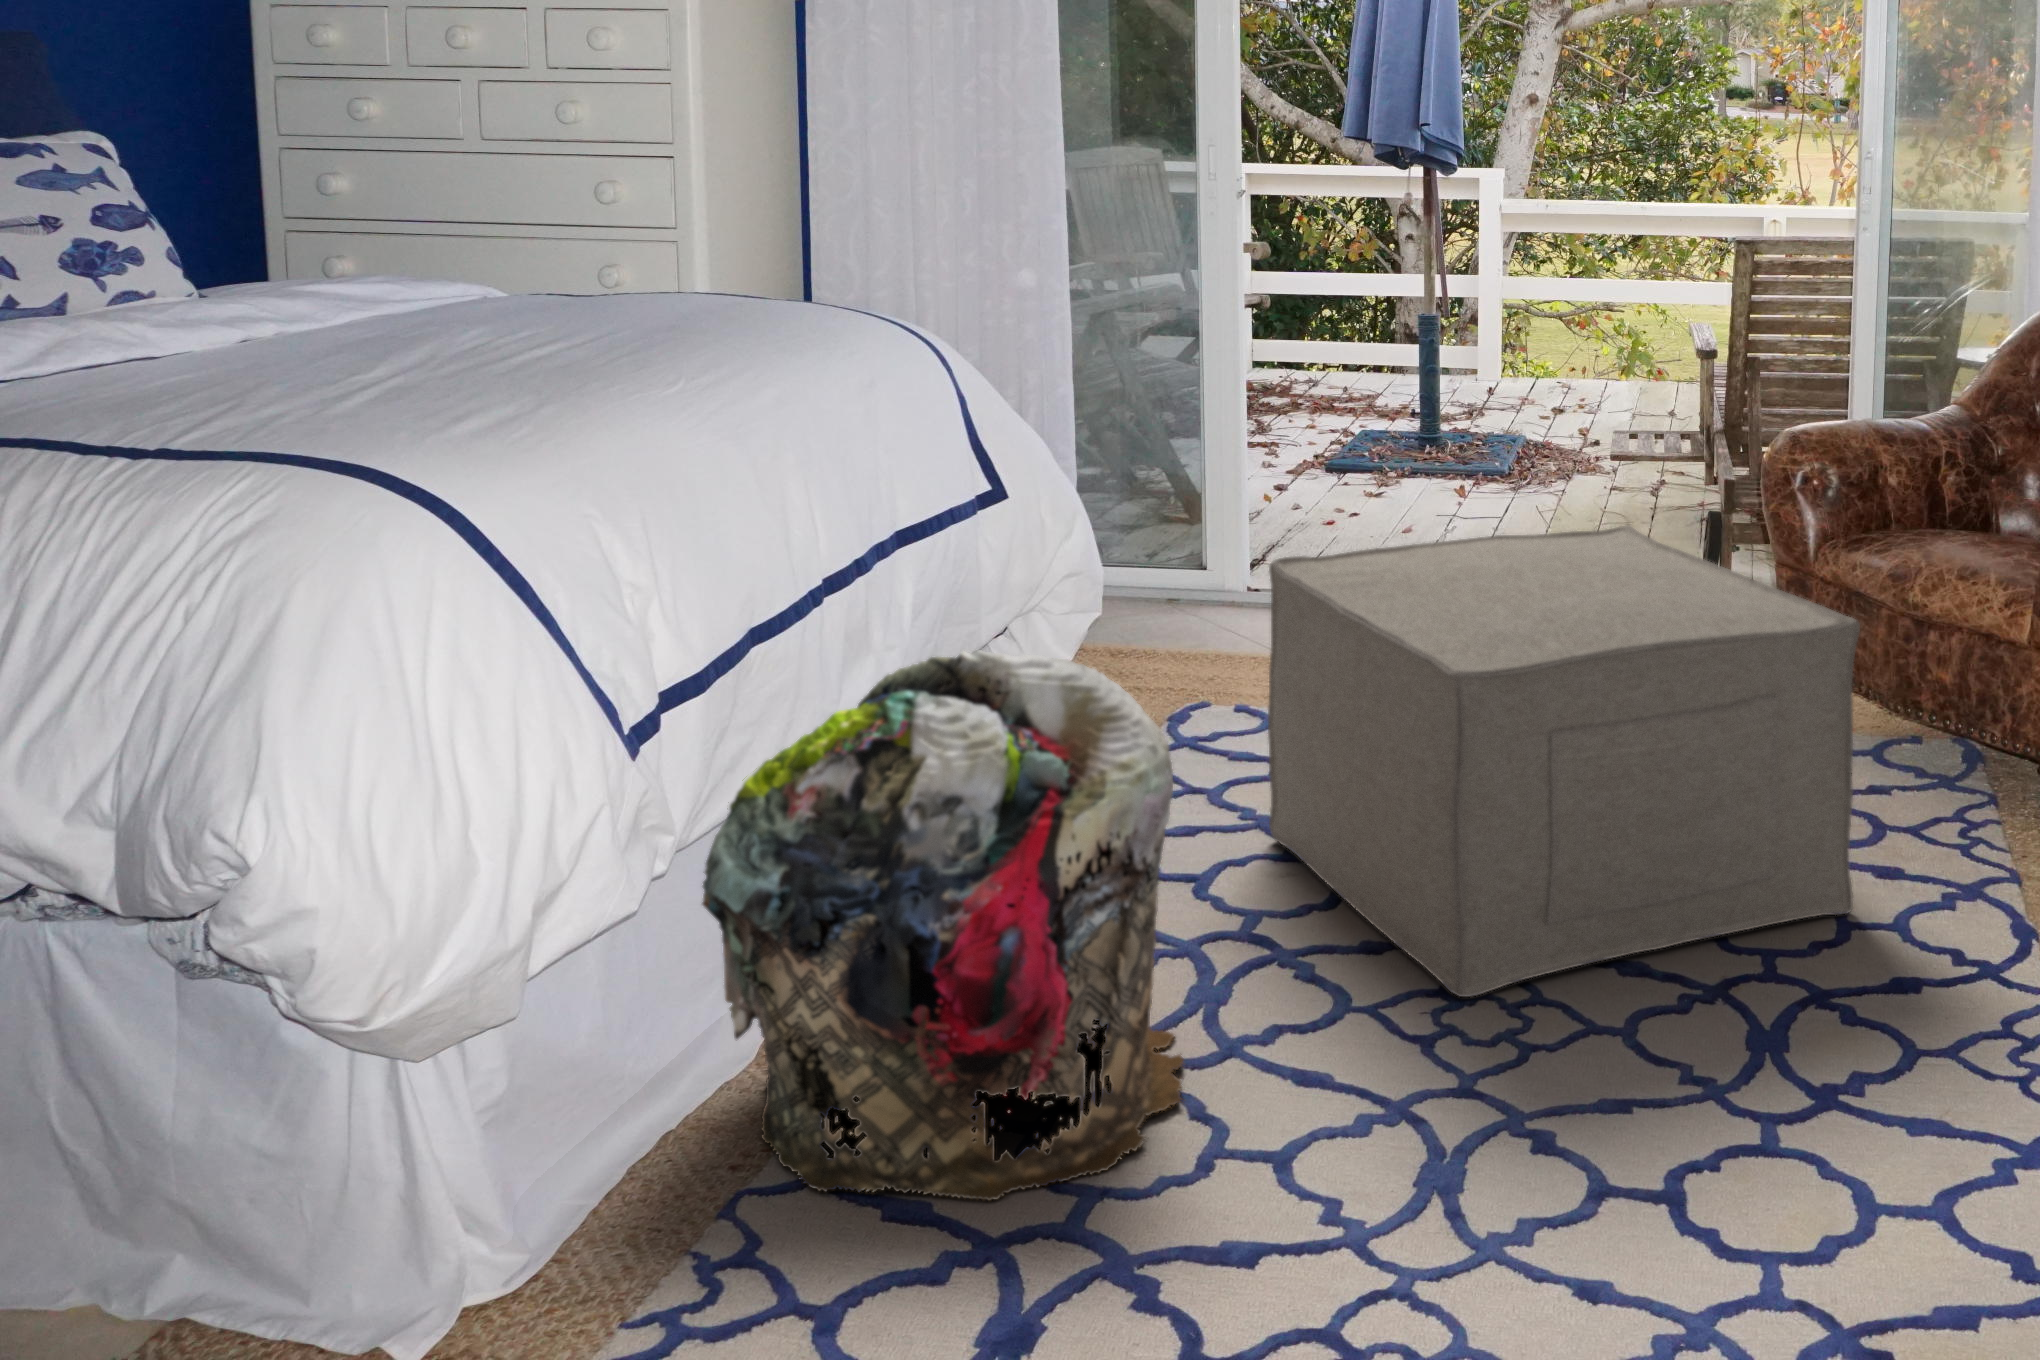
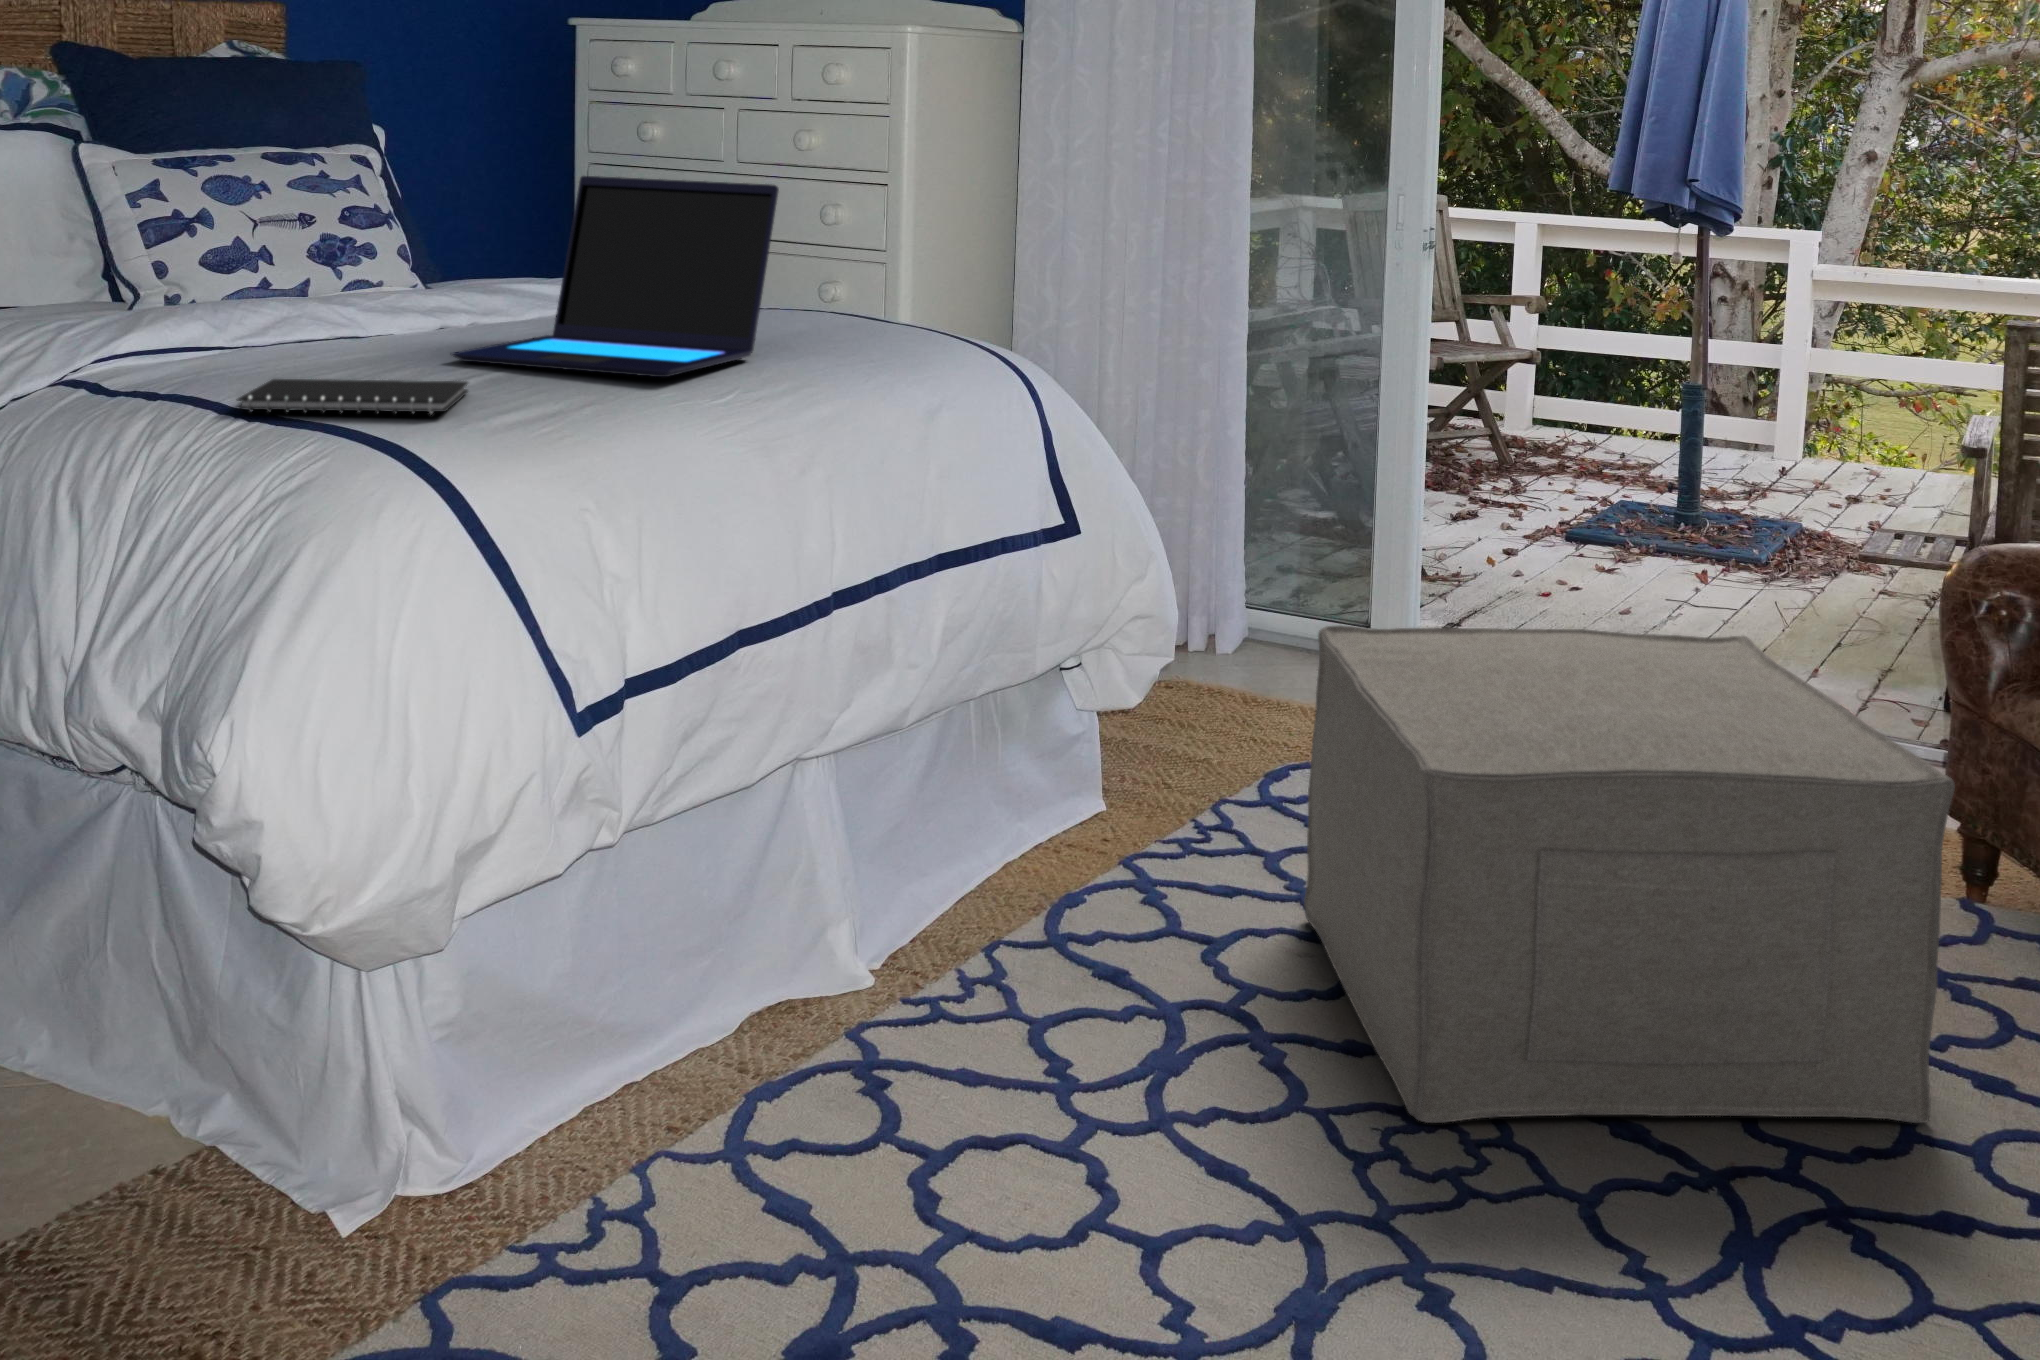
laptop: none [311,150,679,367] -> present [450,176,779,377]
notebook: none [99,387,382,442] -> present [238,379,468,414]
laundry basket: present [702,650,1184,1201] -> none [664,678,1113,1217]

